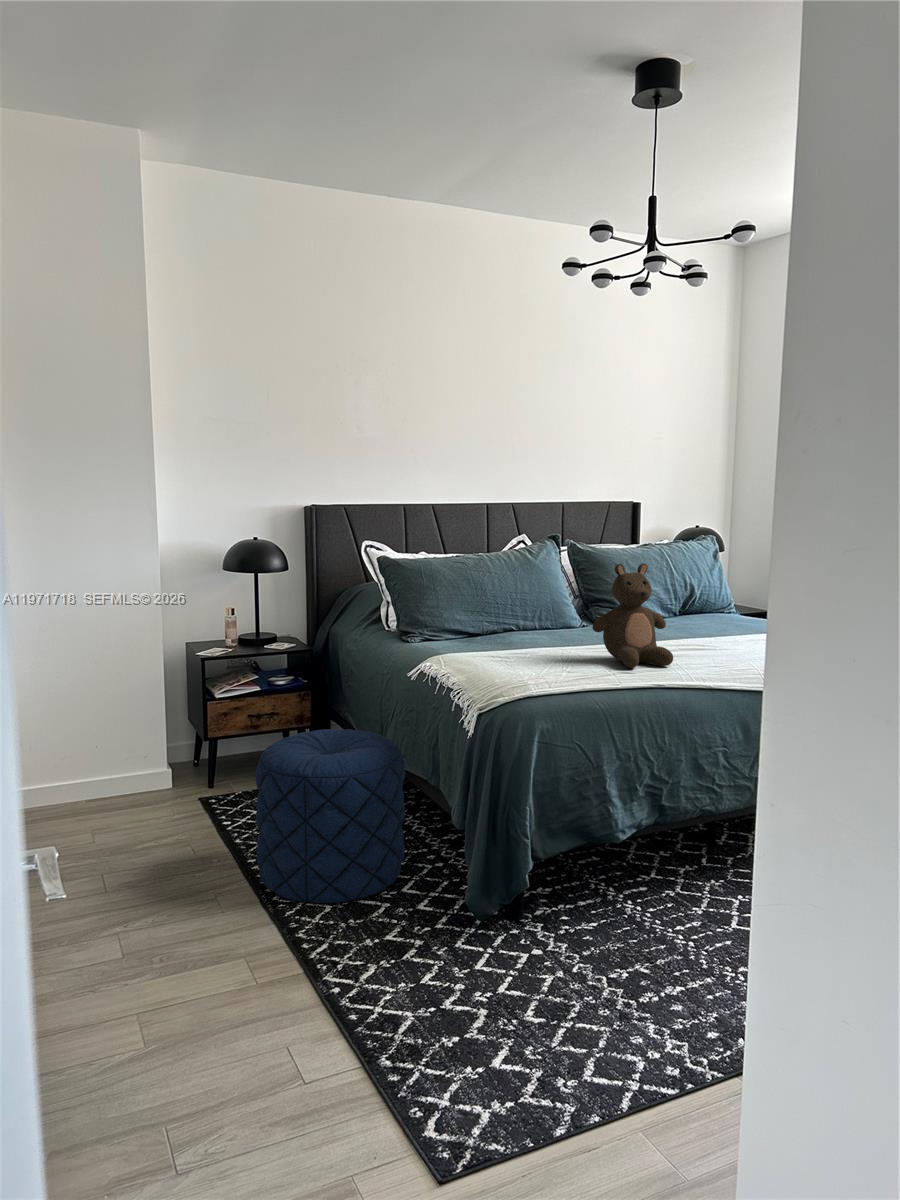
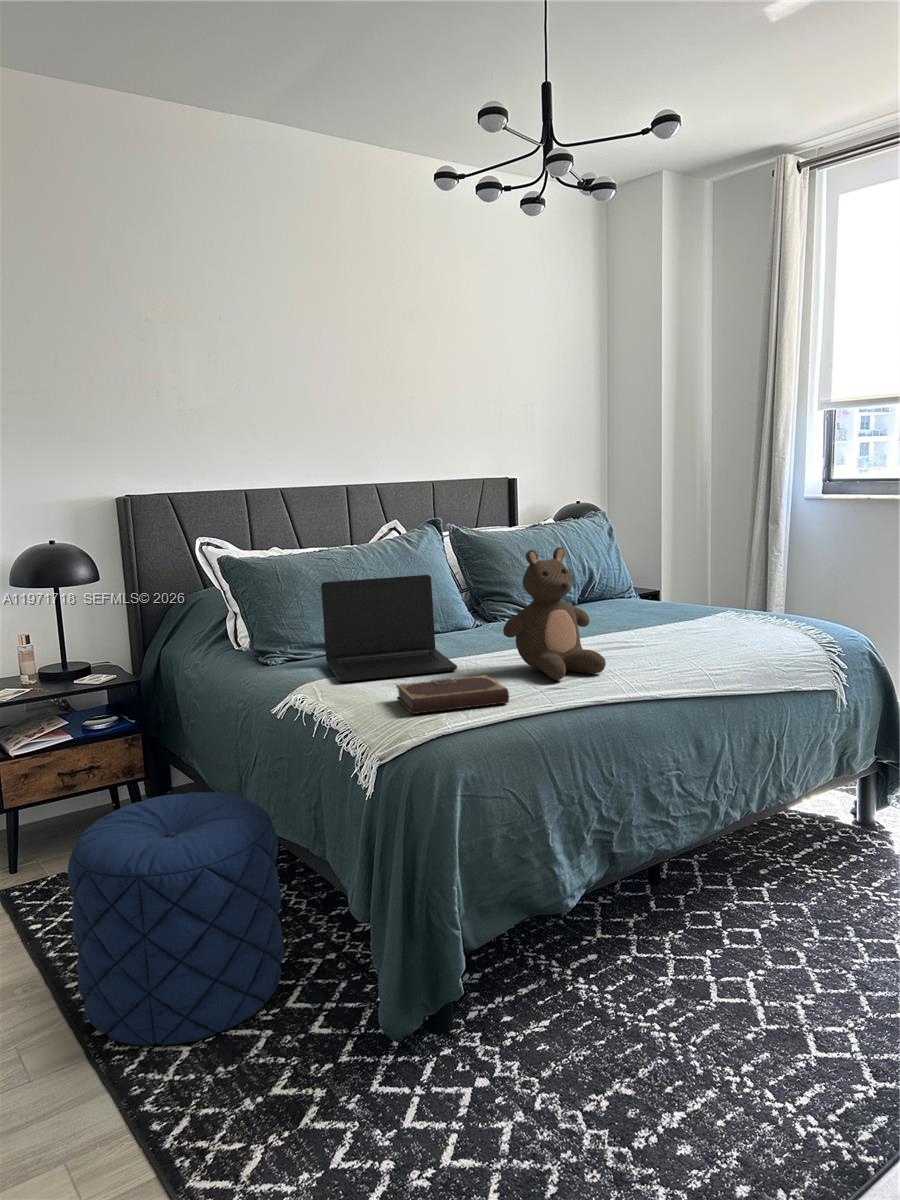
laptop: none [455,580,556,657] -> present [321,575,457,682]
notebook: none [502,659,587,681] -> present [396,675,509,714]

